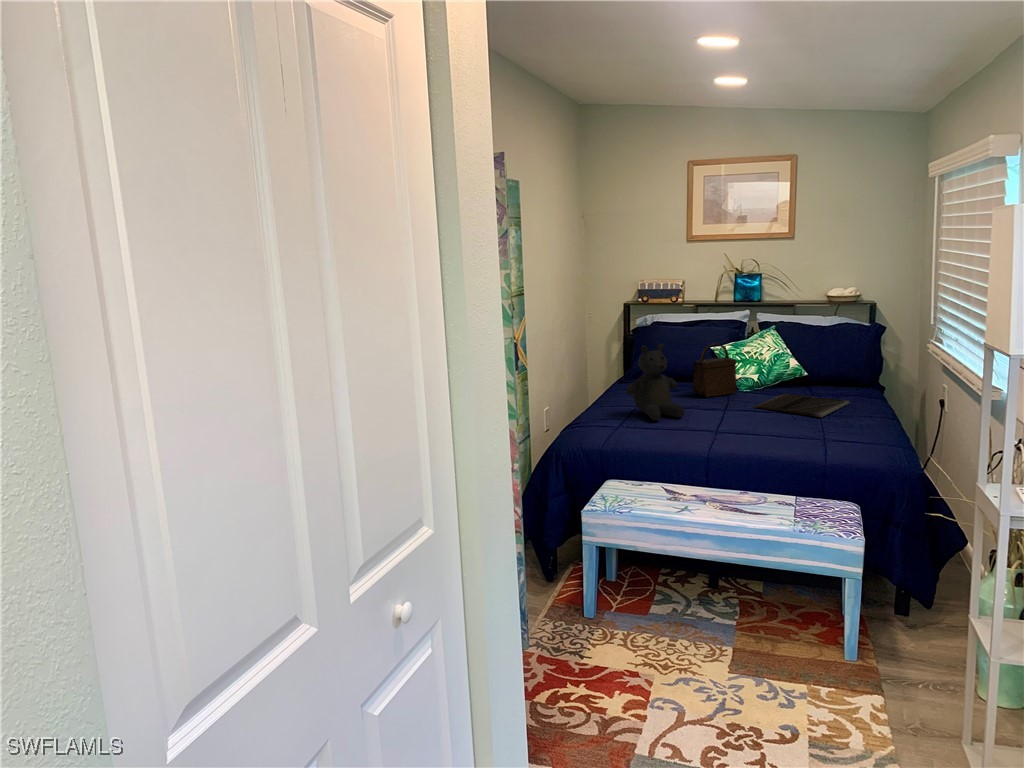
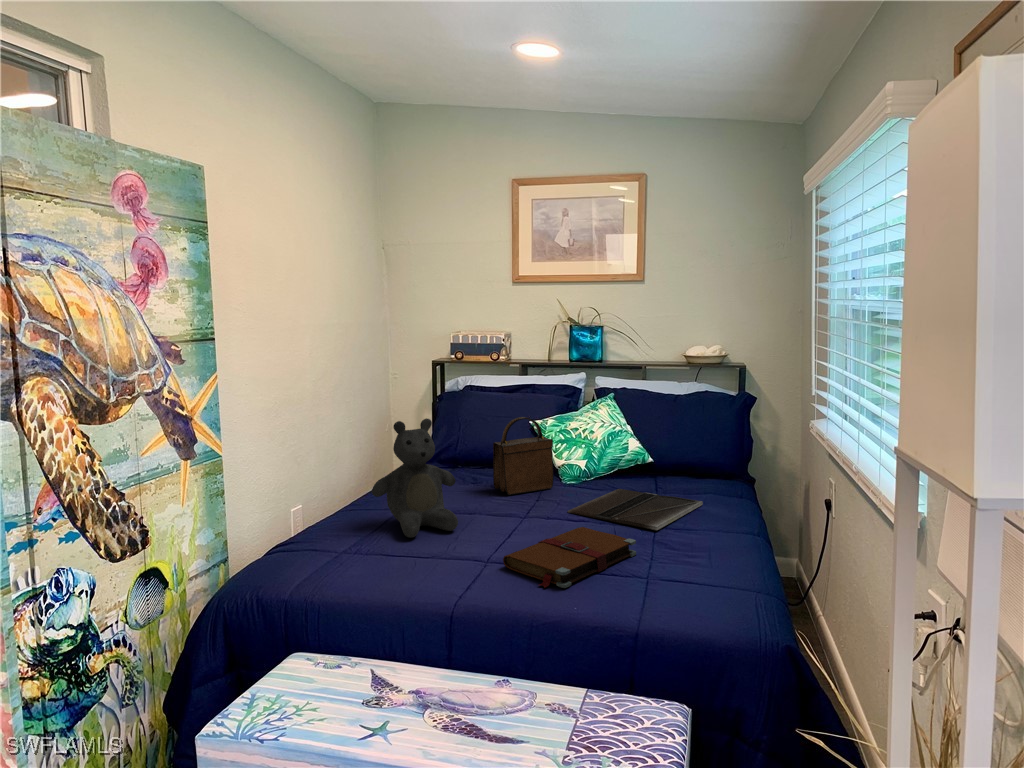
book: none [727,414,812,445] -> present [503,527,636,588]

